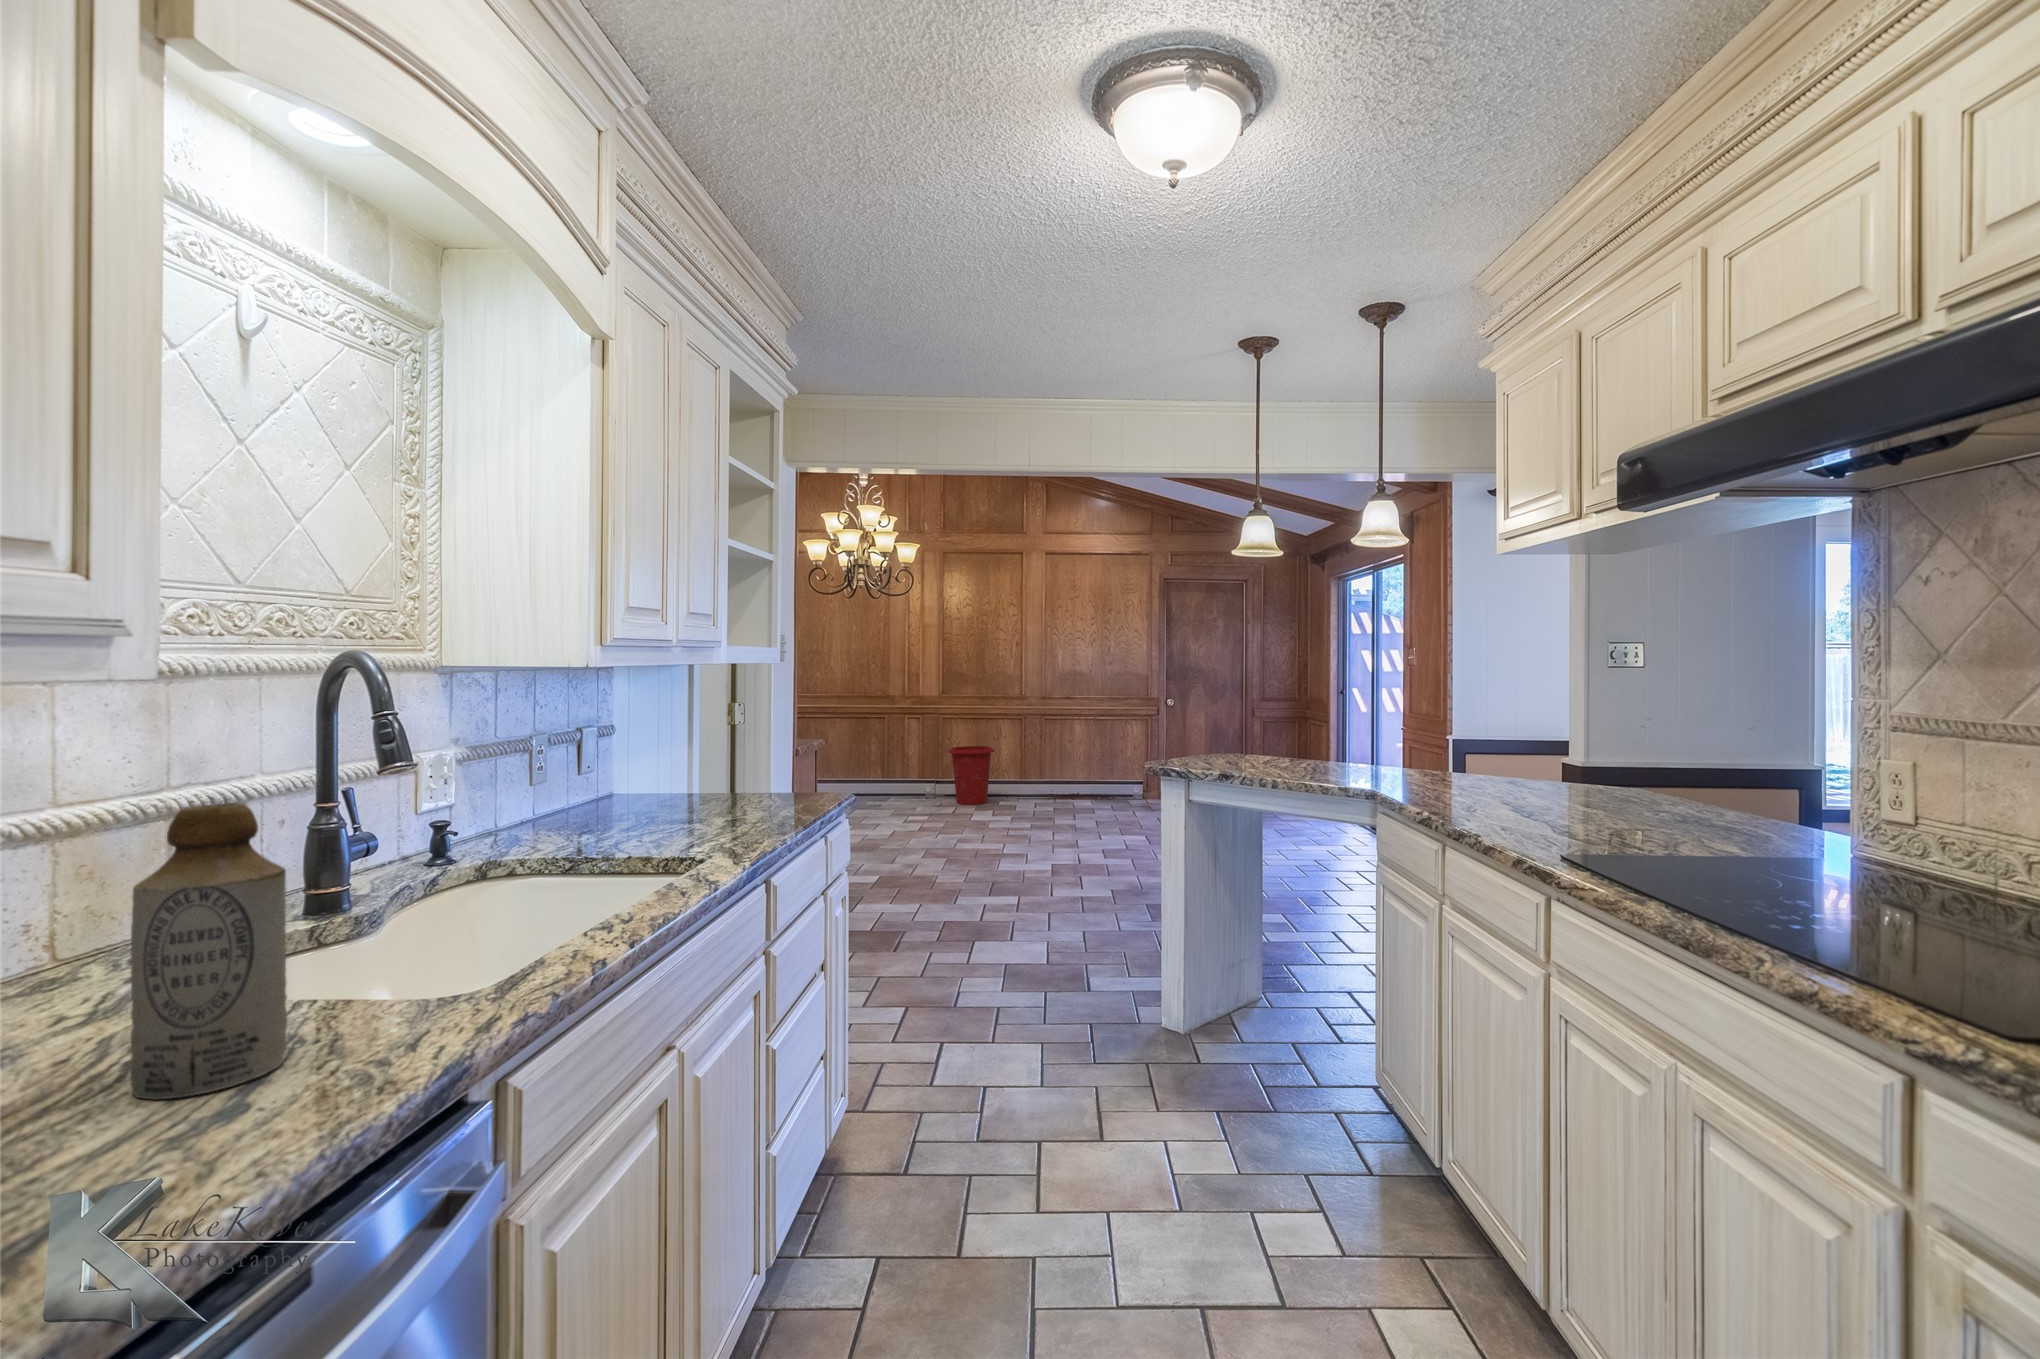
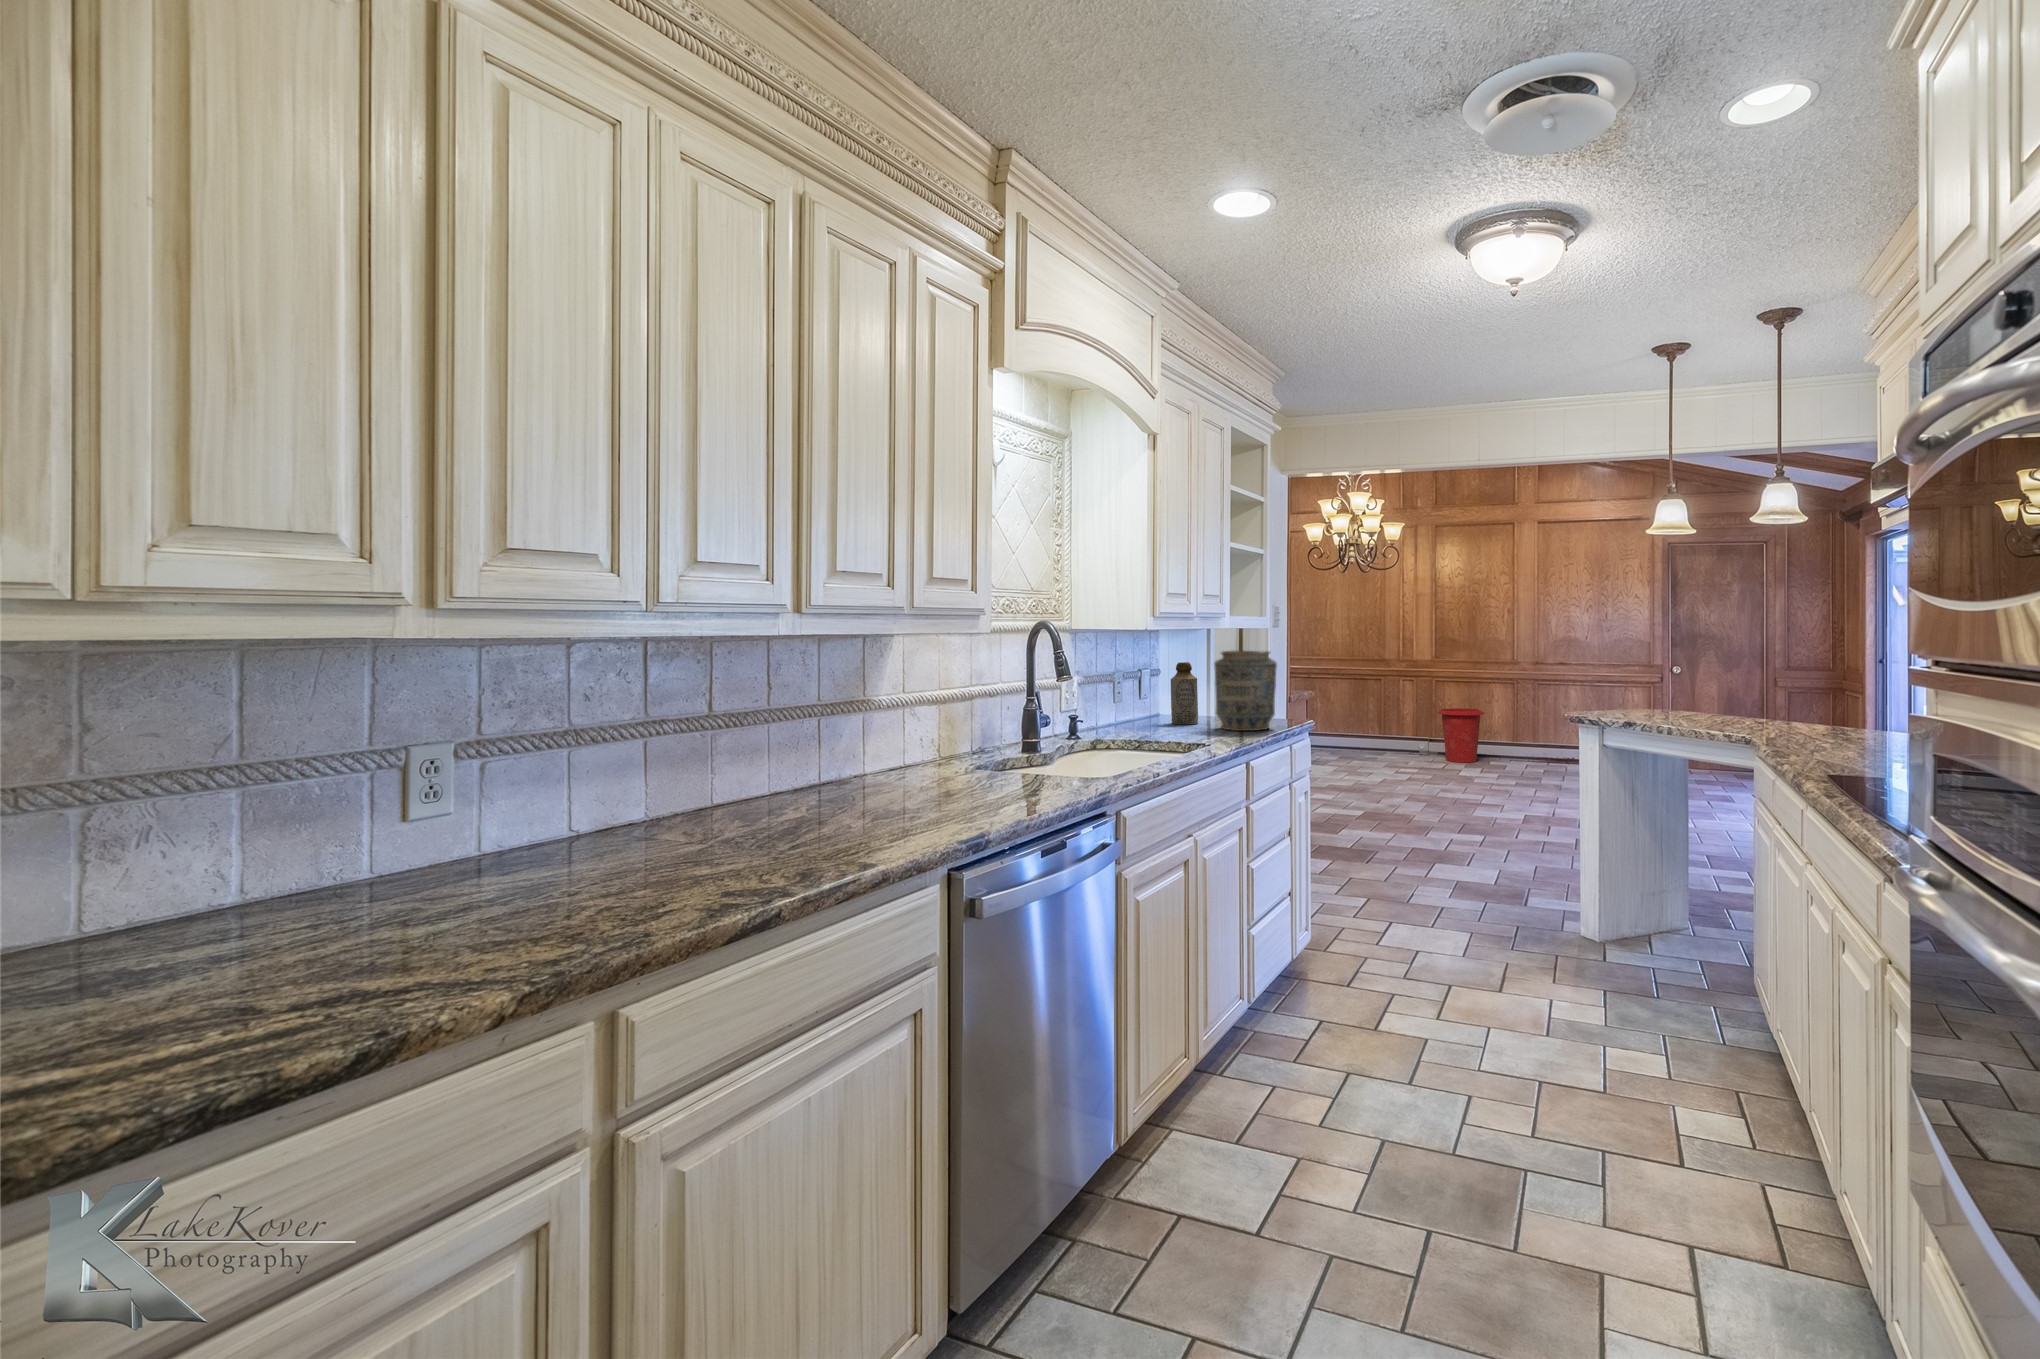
vase: none [706,694,804,817] -> present [1215,651,1277,731]
bottle: present [130,803,287,1100] -> present [1171,662,1198,724]

